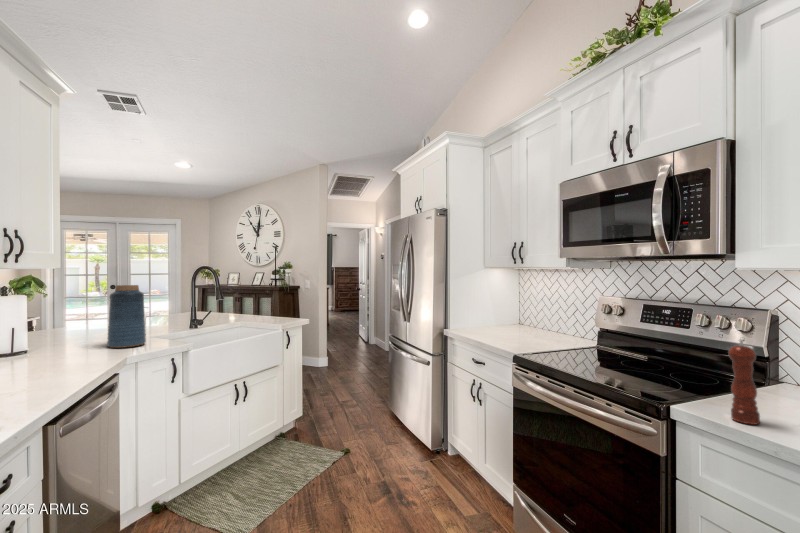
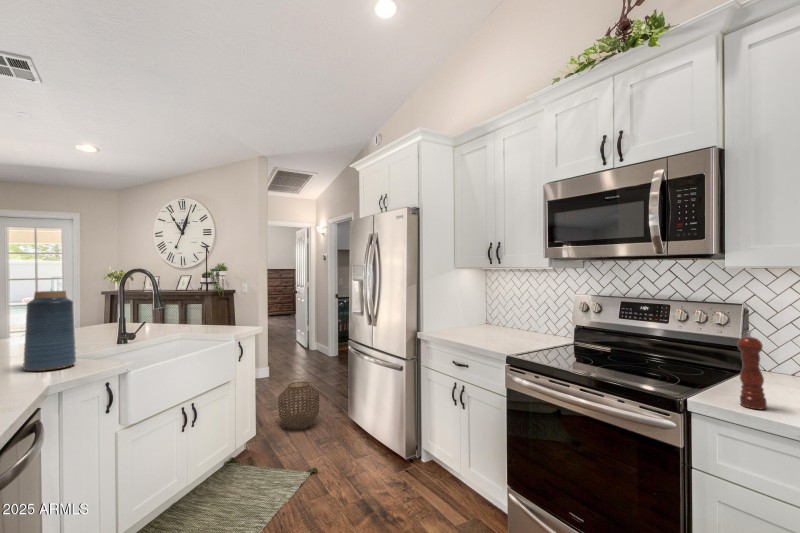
woven basket: none [326,370,362,414] -> present [278,382,319,430]

